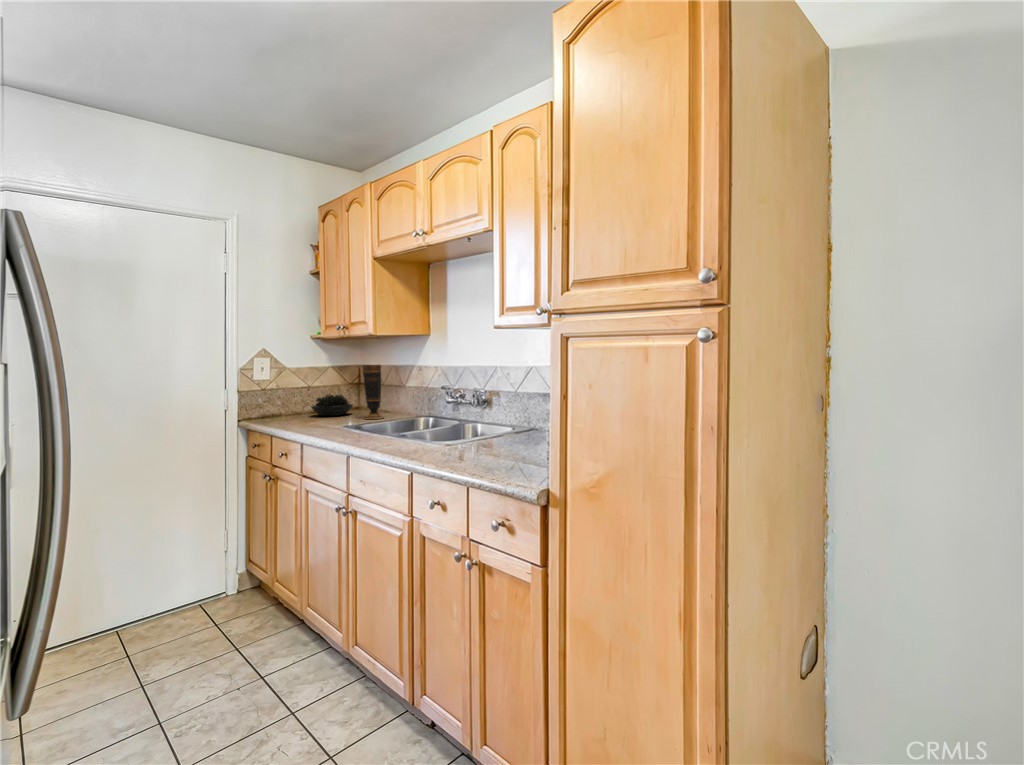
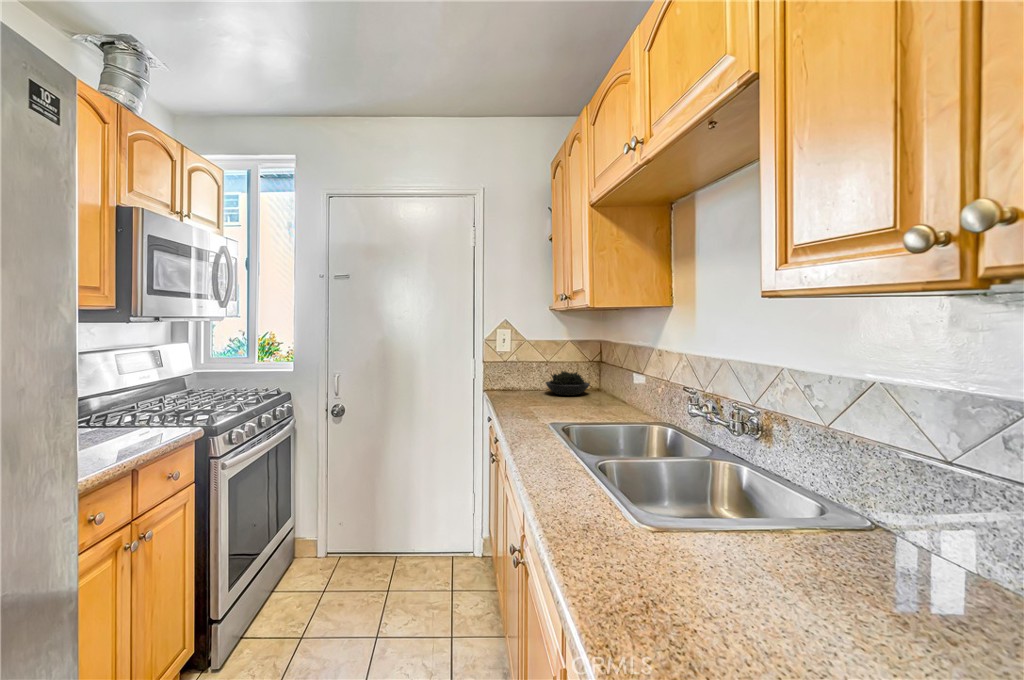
vase: present [363,365,383,419] -> none [592,343,615,408]

